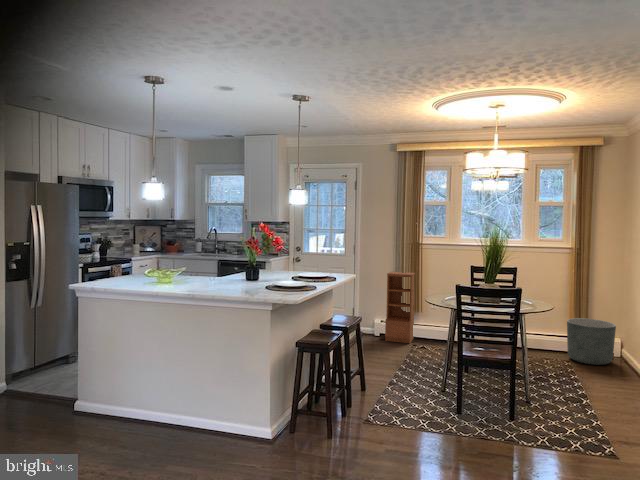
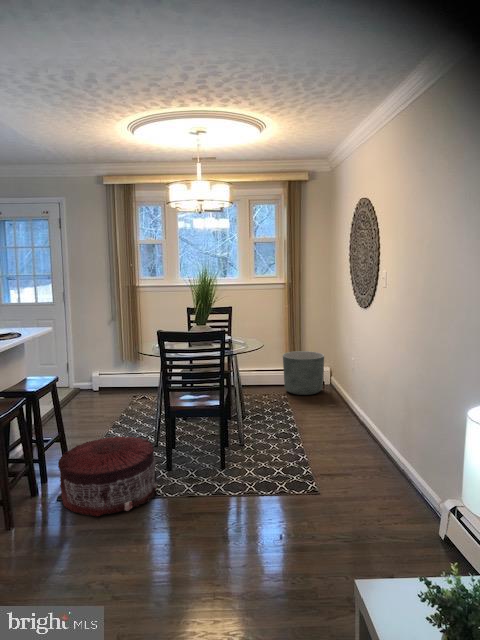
bookcase: present [385,272,415,344] -> none [101,319,136,396]
pouf: none [368,373,452,440] -> present [58,436,157,516]

